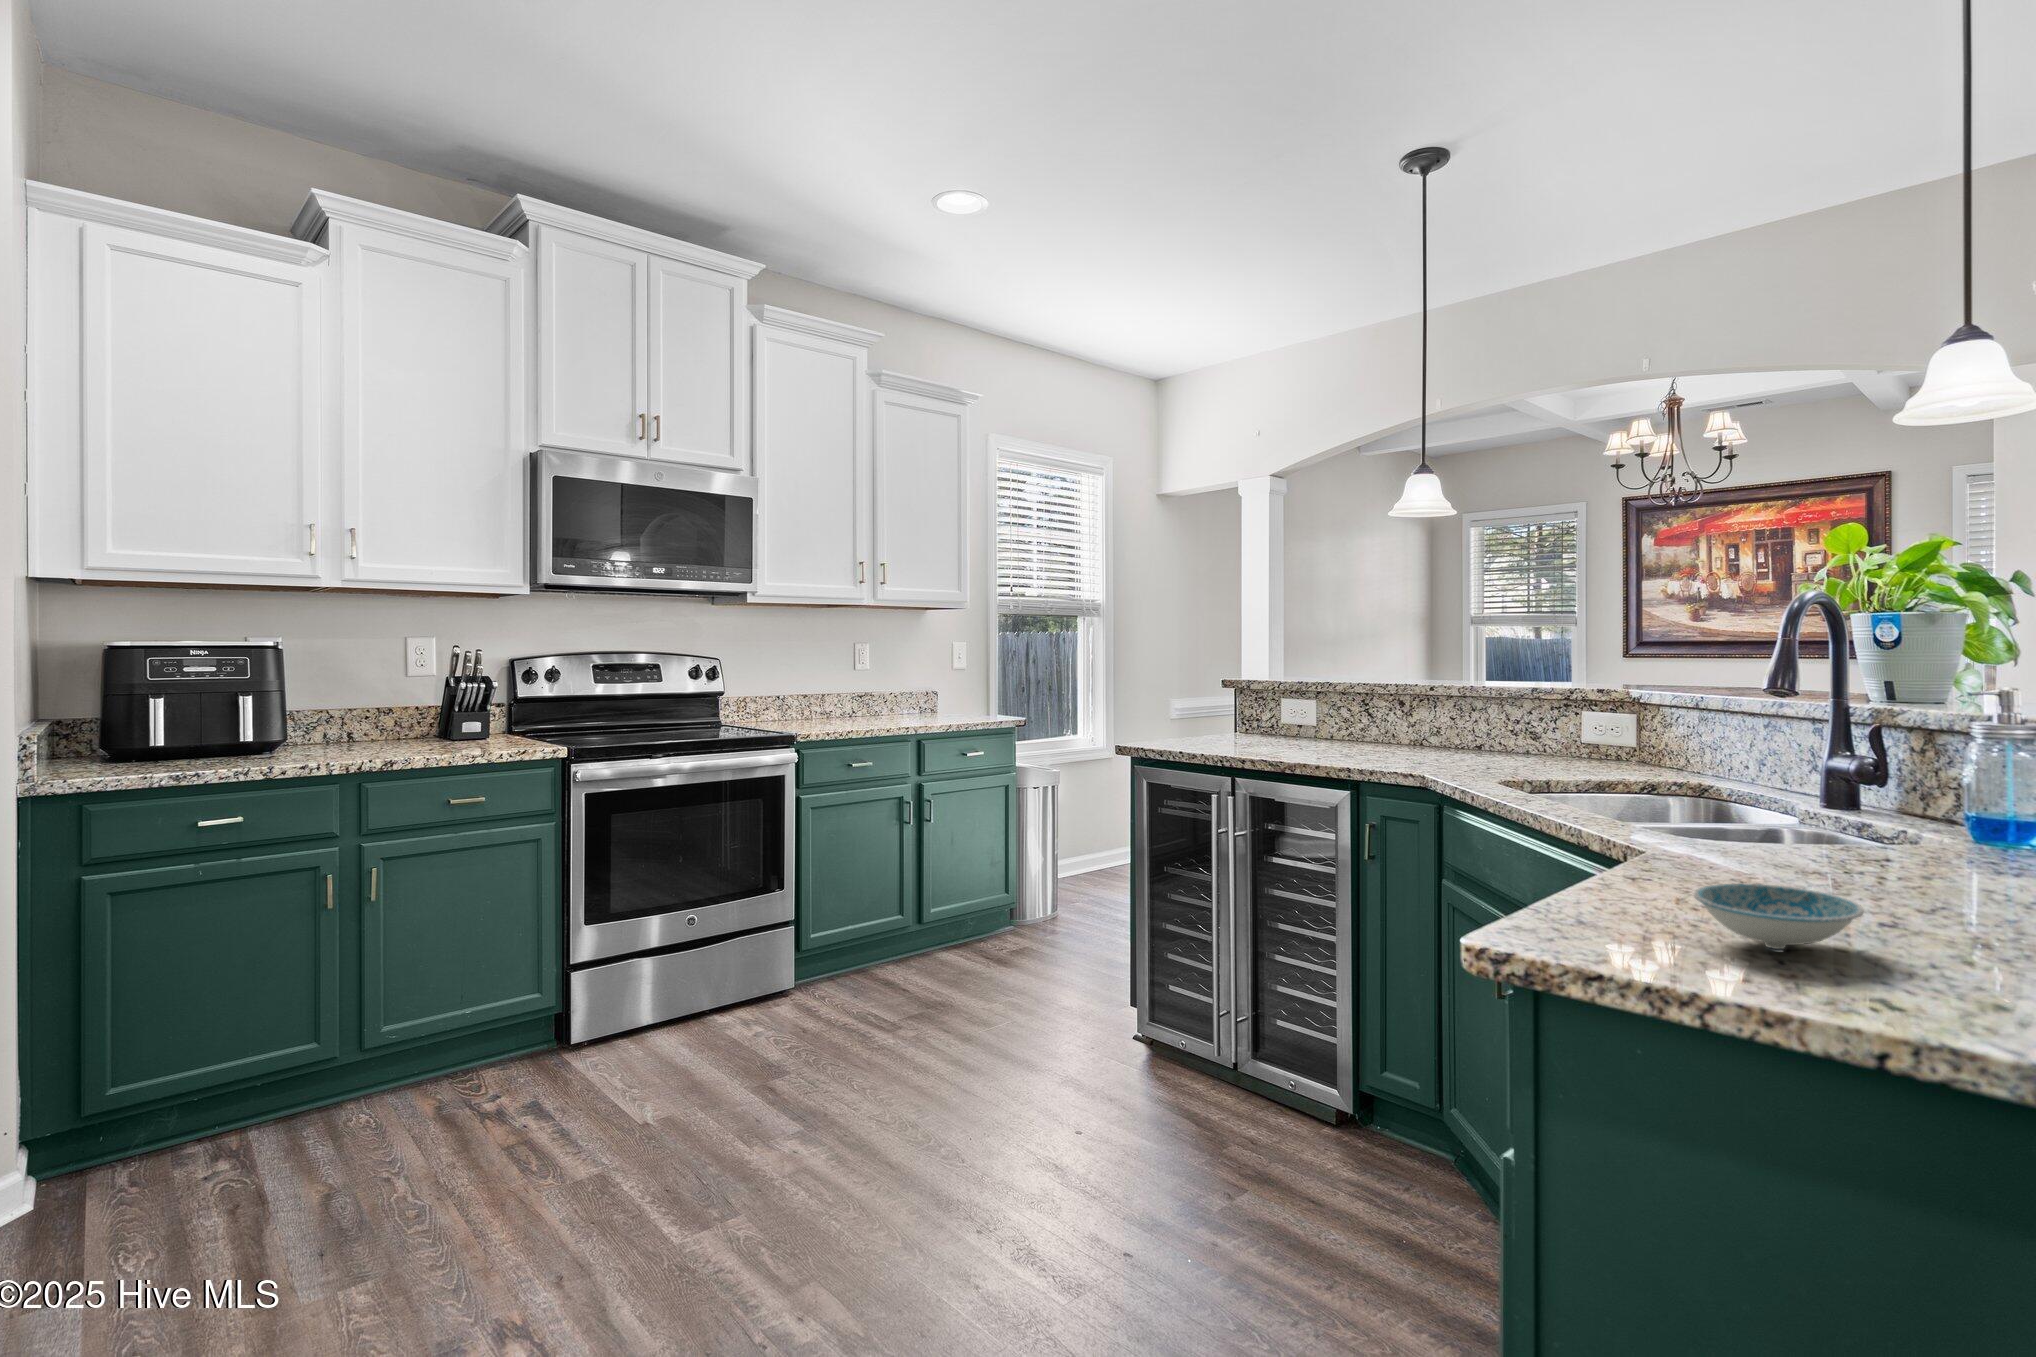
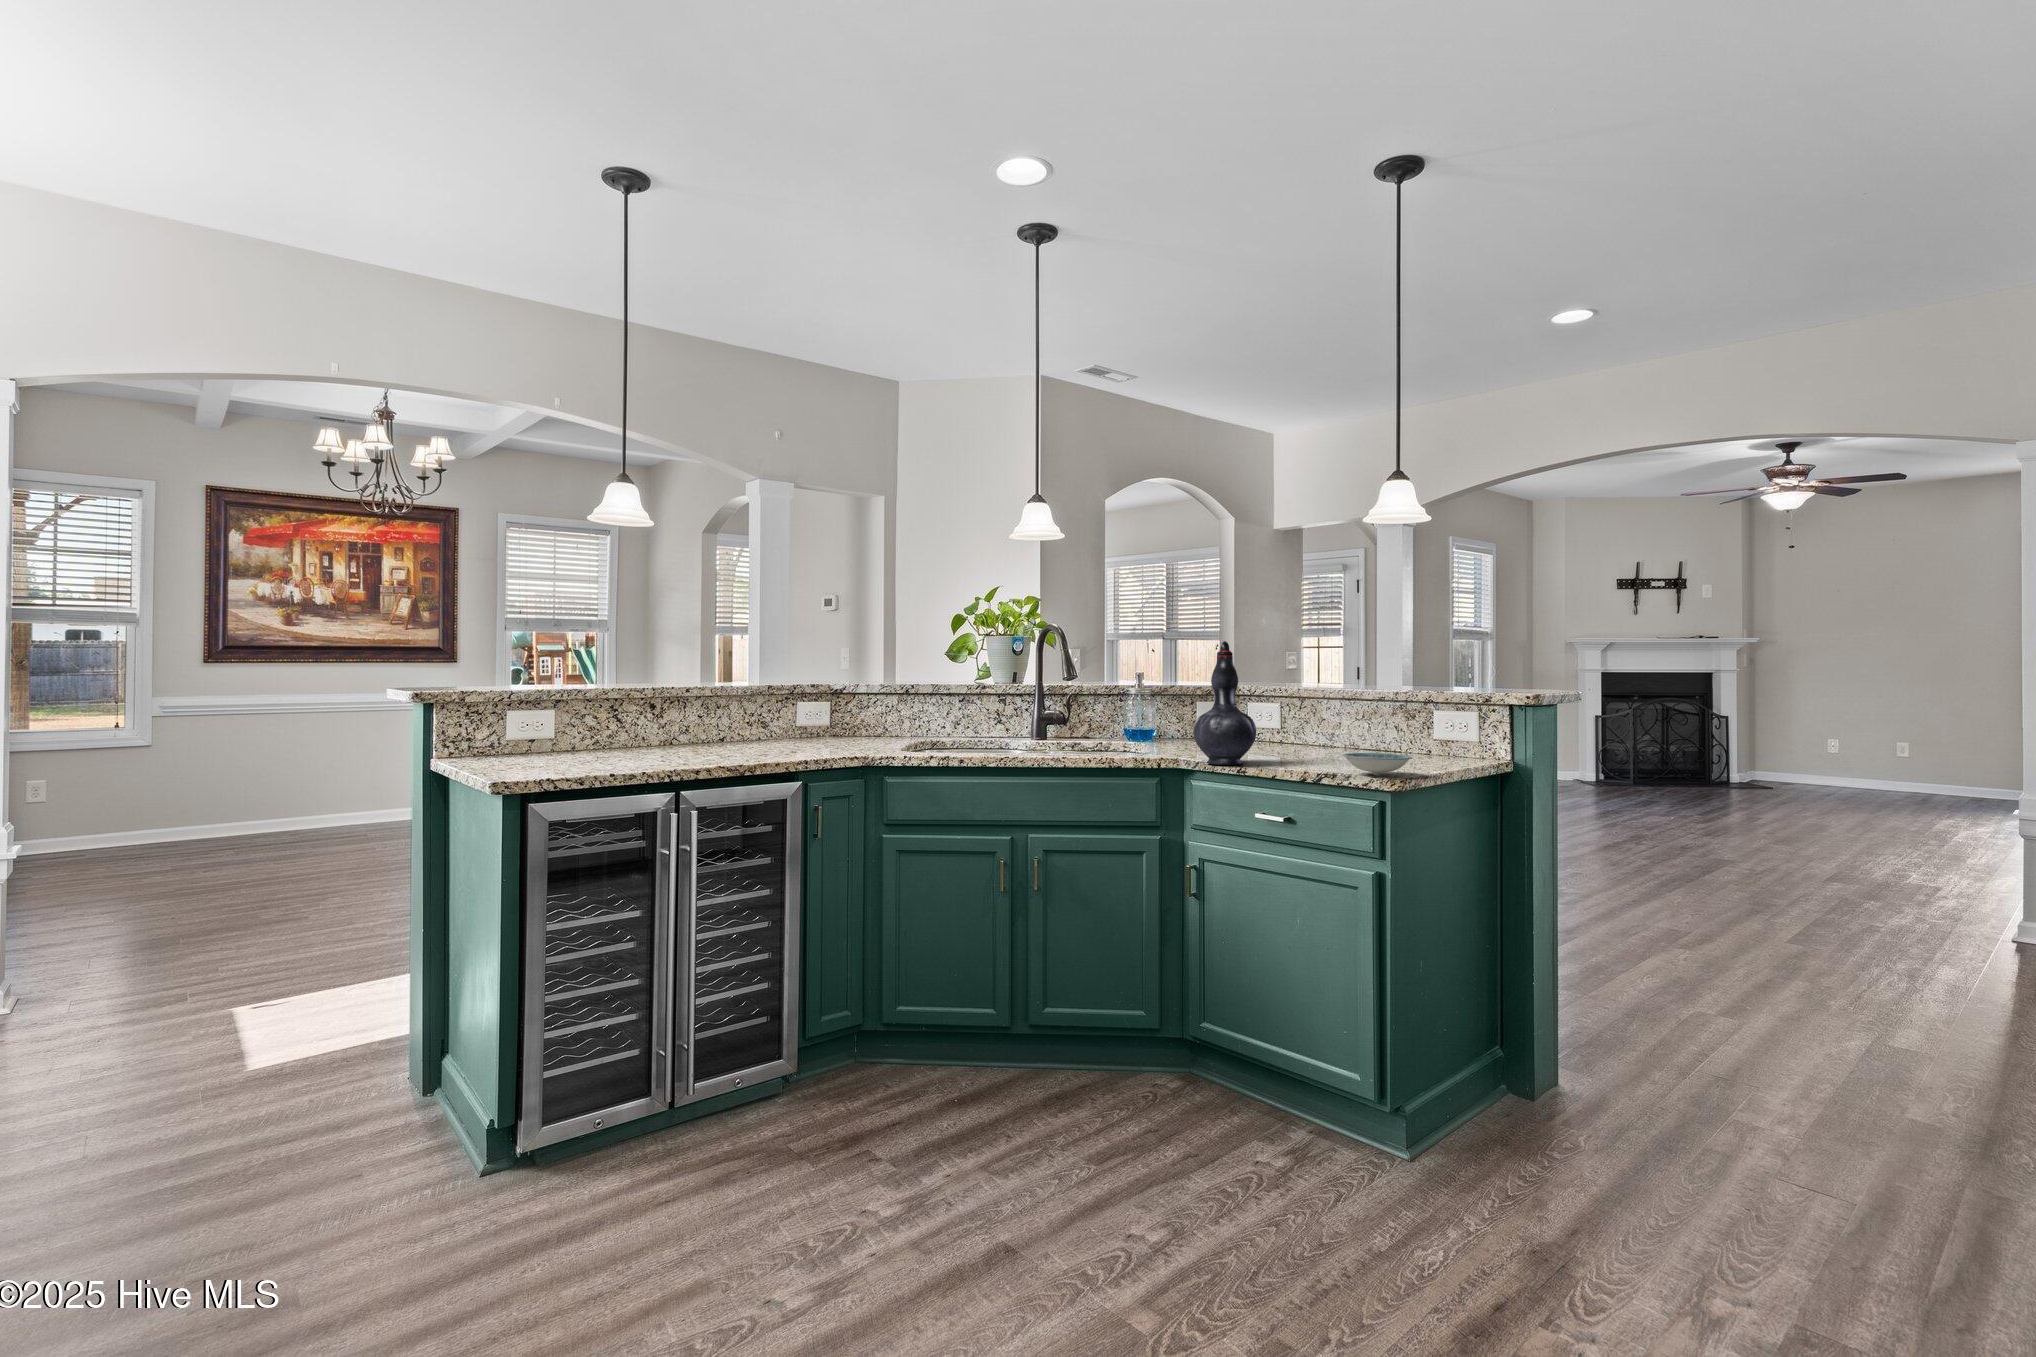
decorative vase: none [1738,624,1899,886] -> present [1193,641,1256,765]

